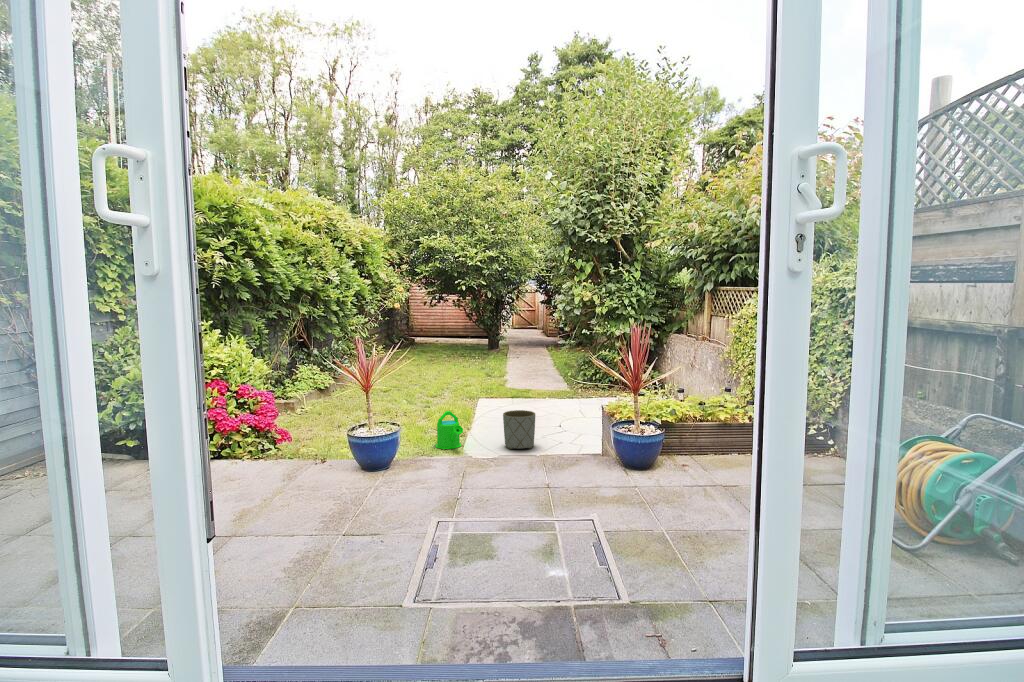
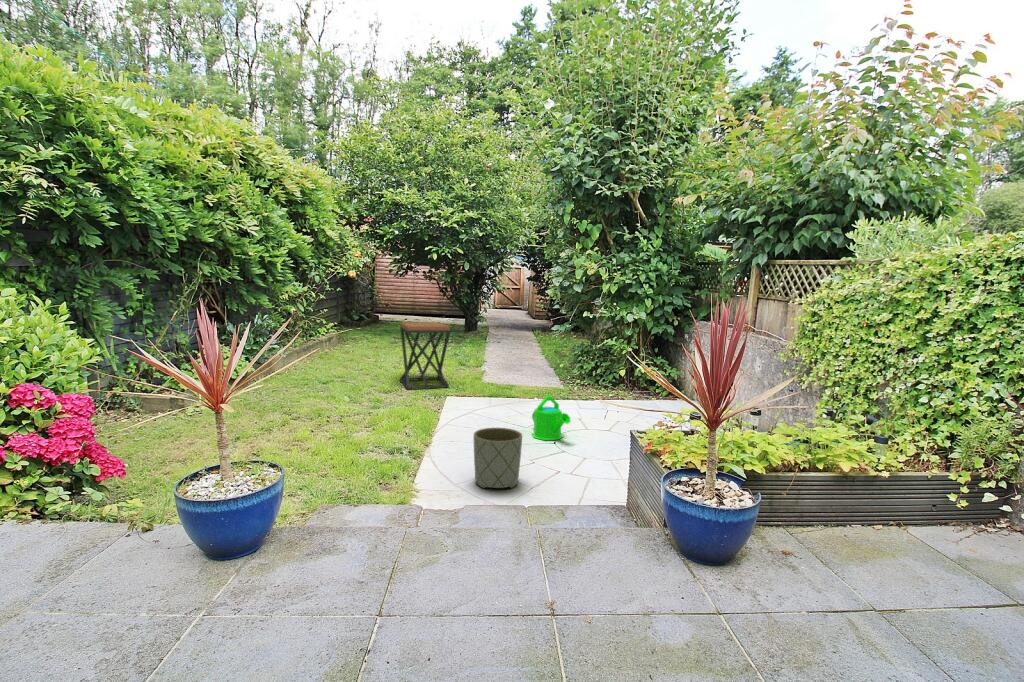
stool: none [442,342,481,394] -> present [400,322,450,389]
watering can: present [436,411,463,449] -> present [532,396,570,440]

